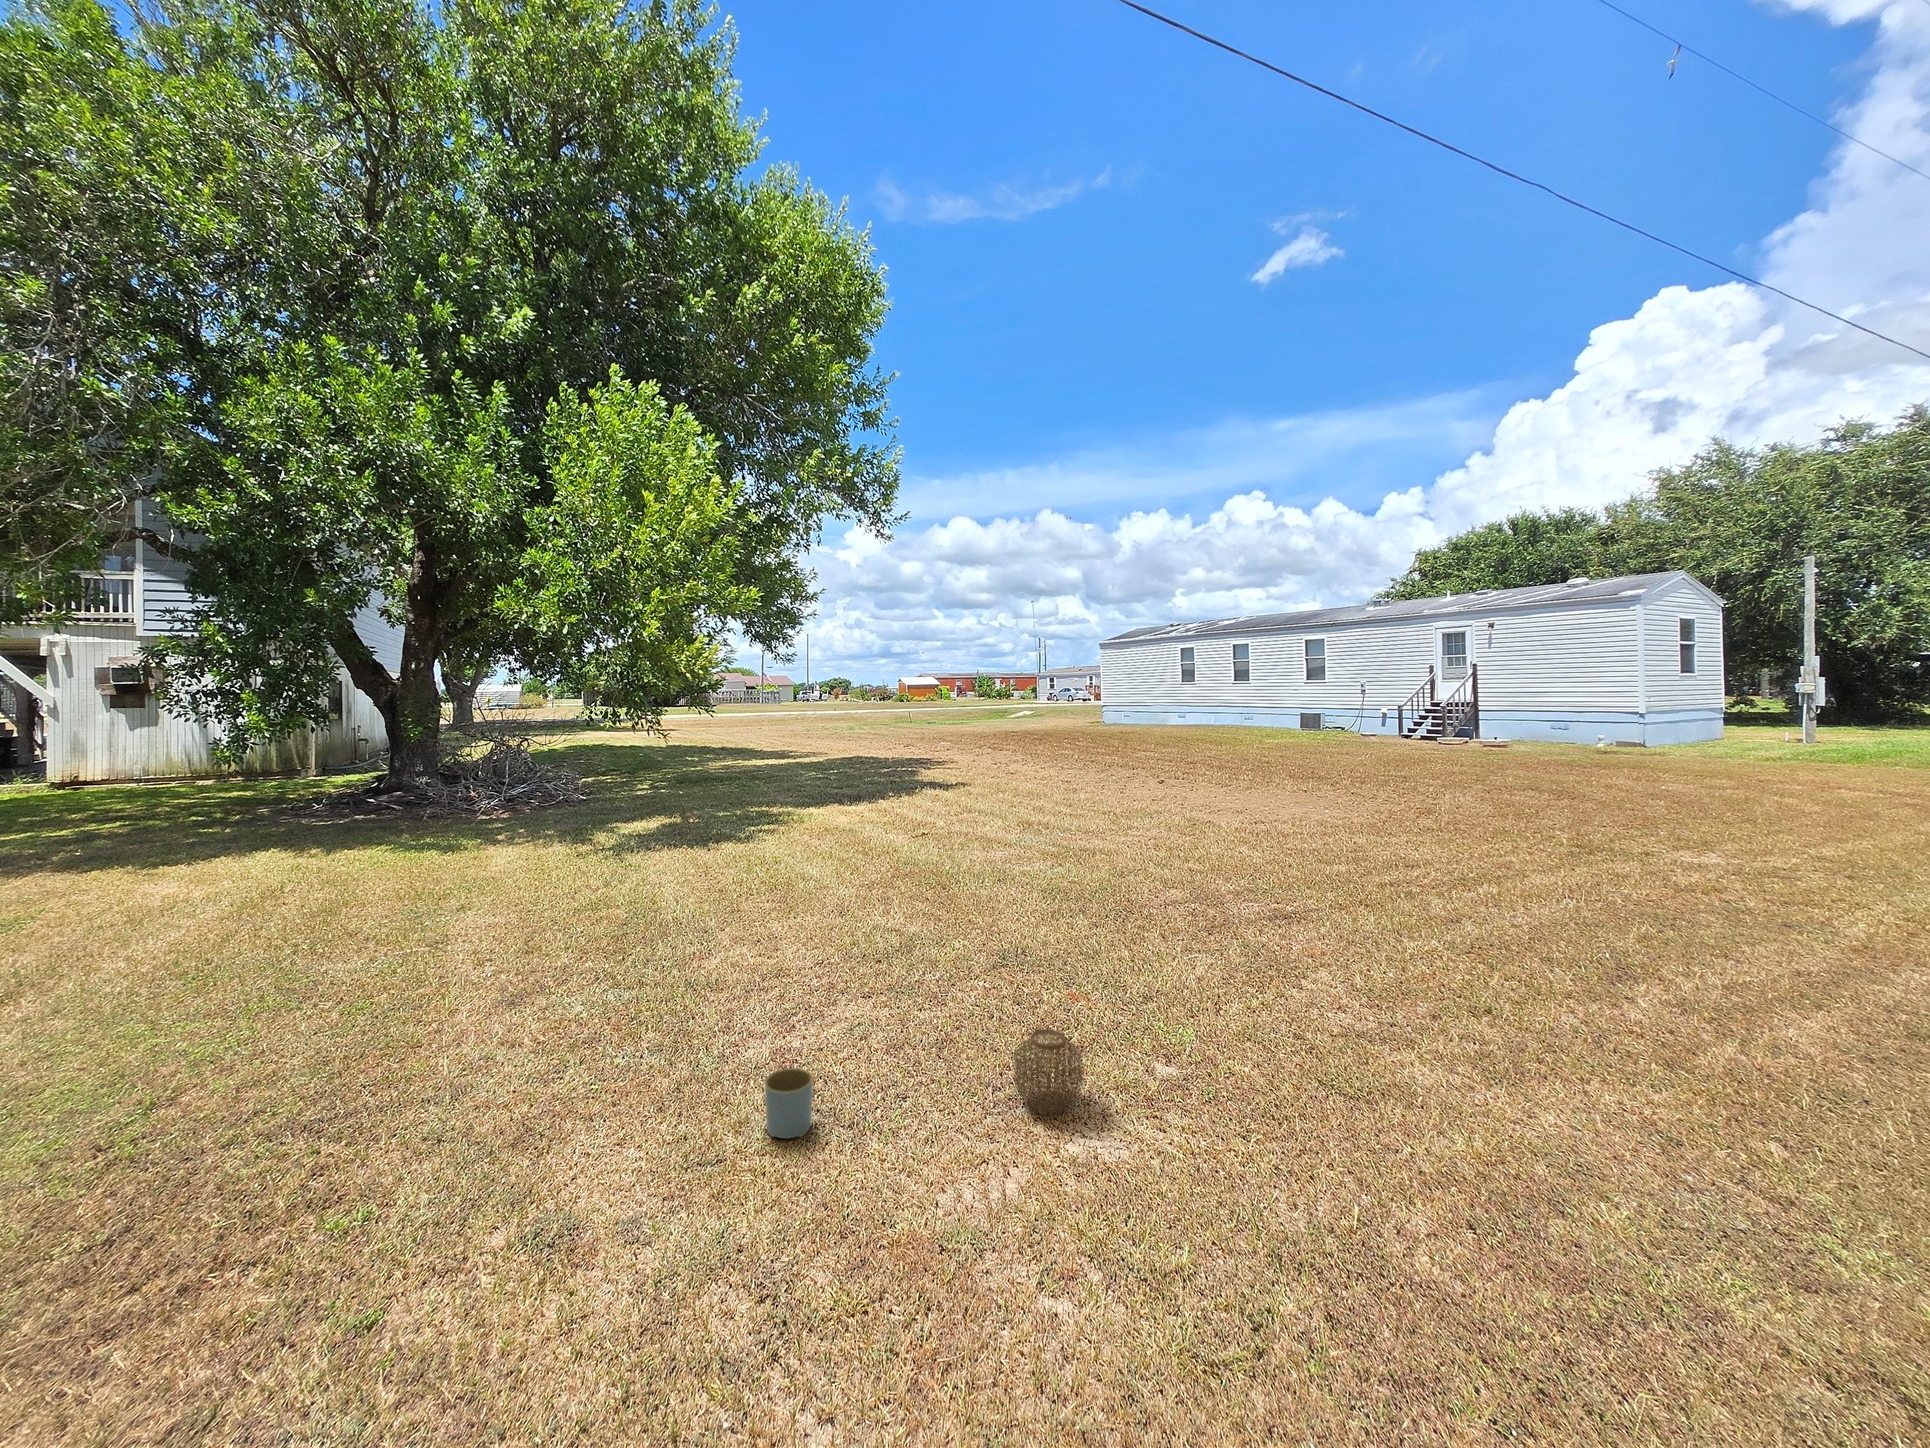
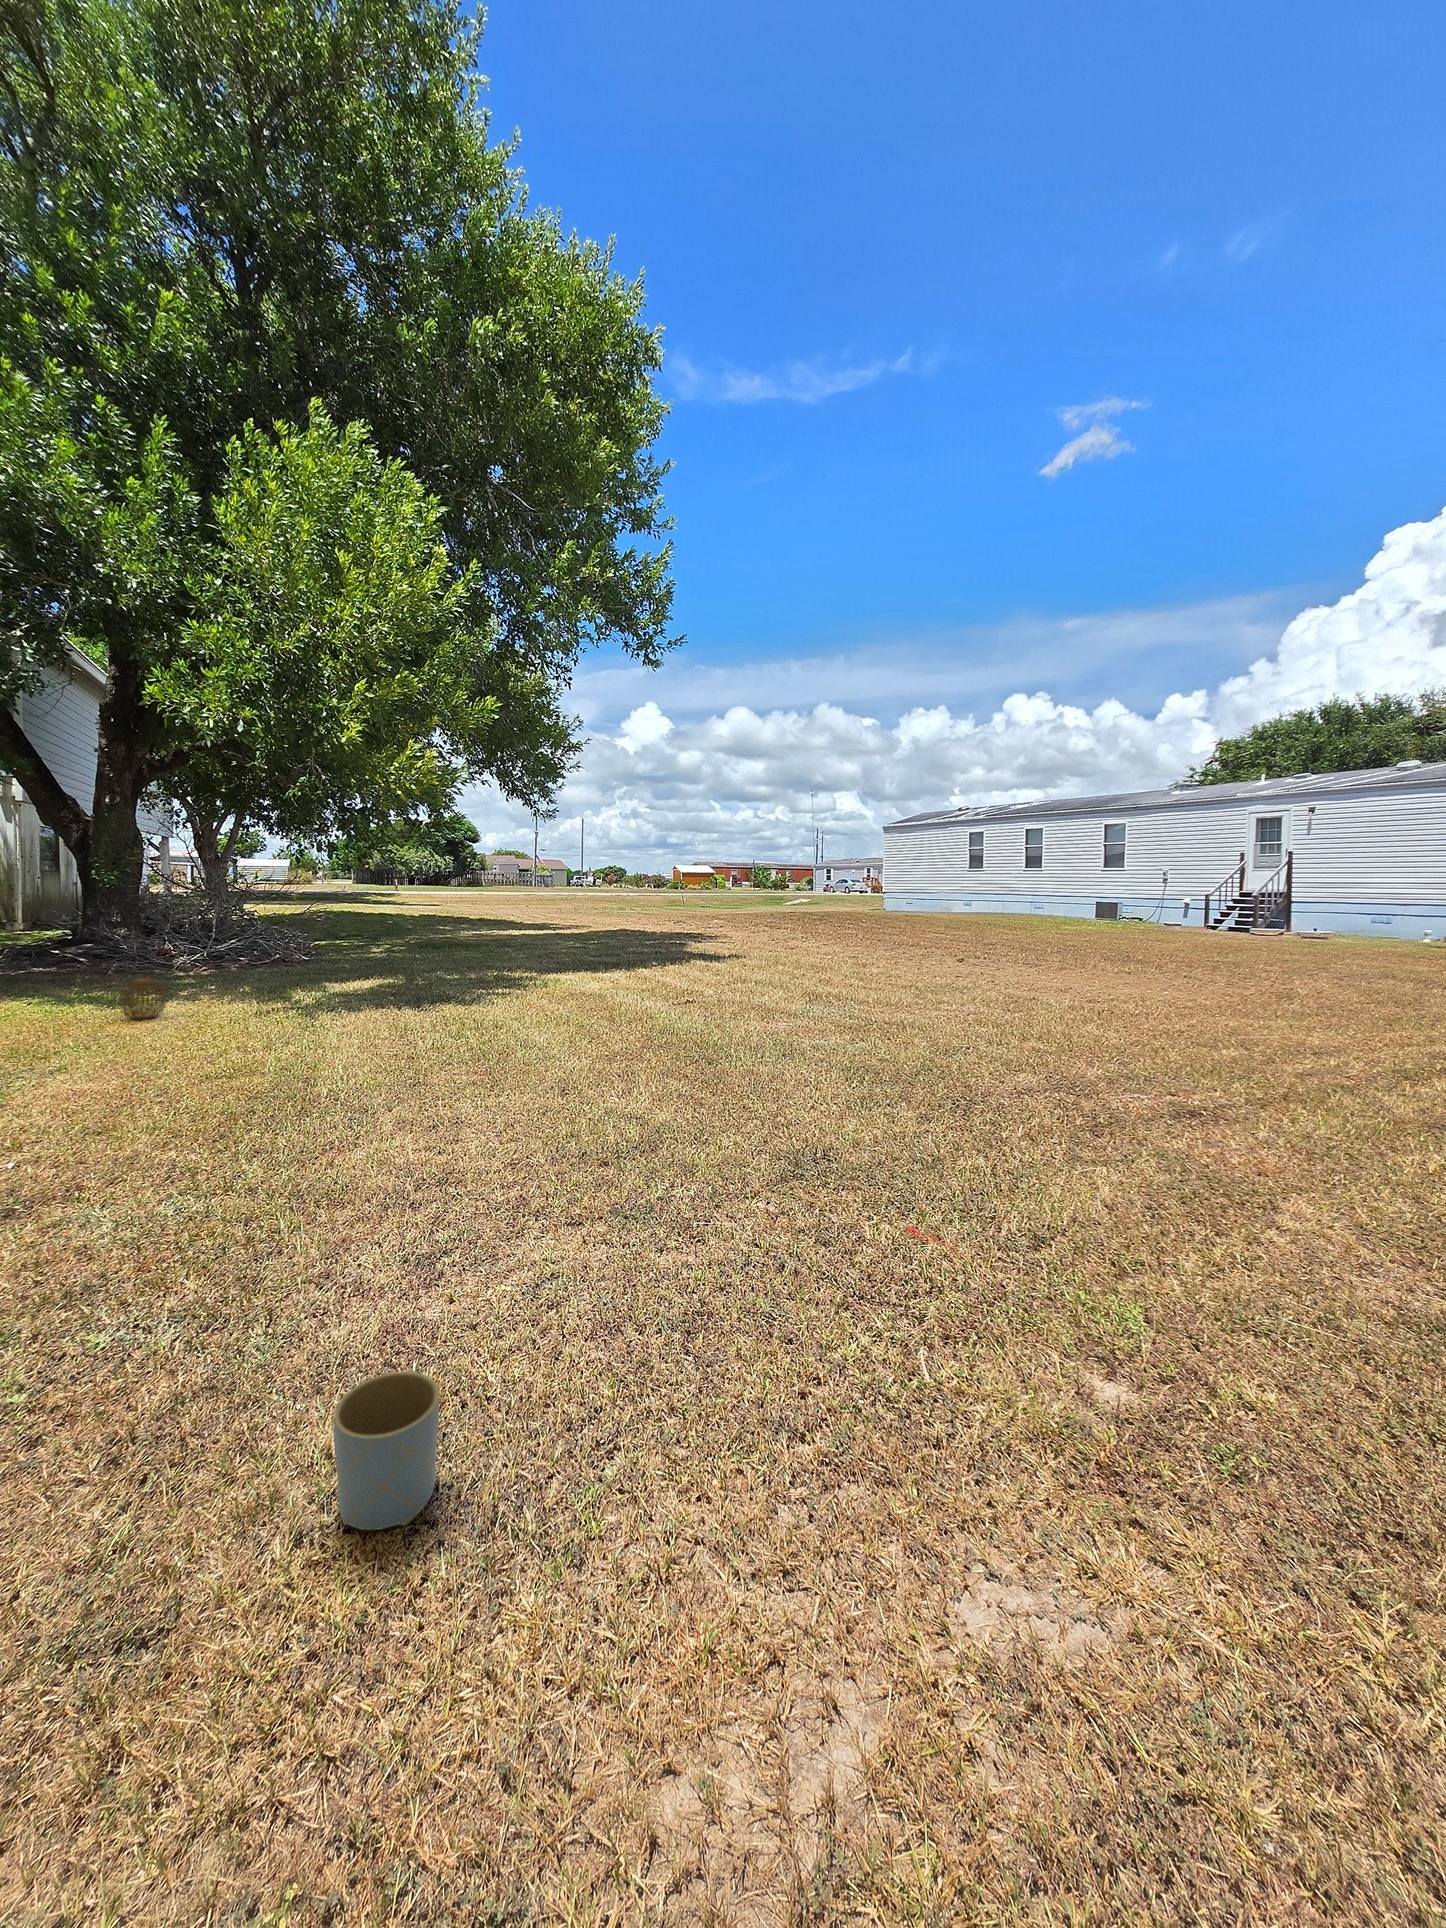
woven basket: present [1014,1029,1083,1116] -> present [120,978,167,1020]

